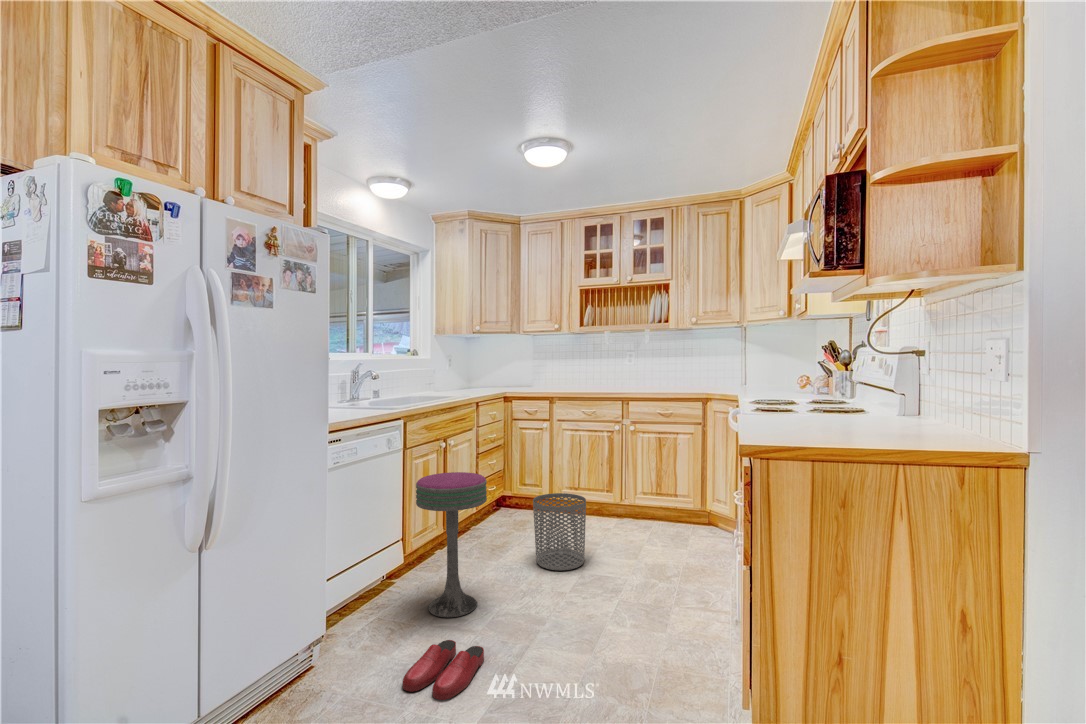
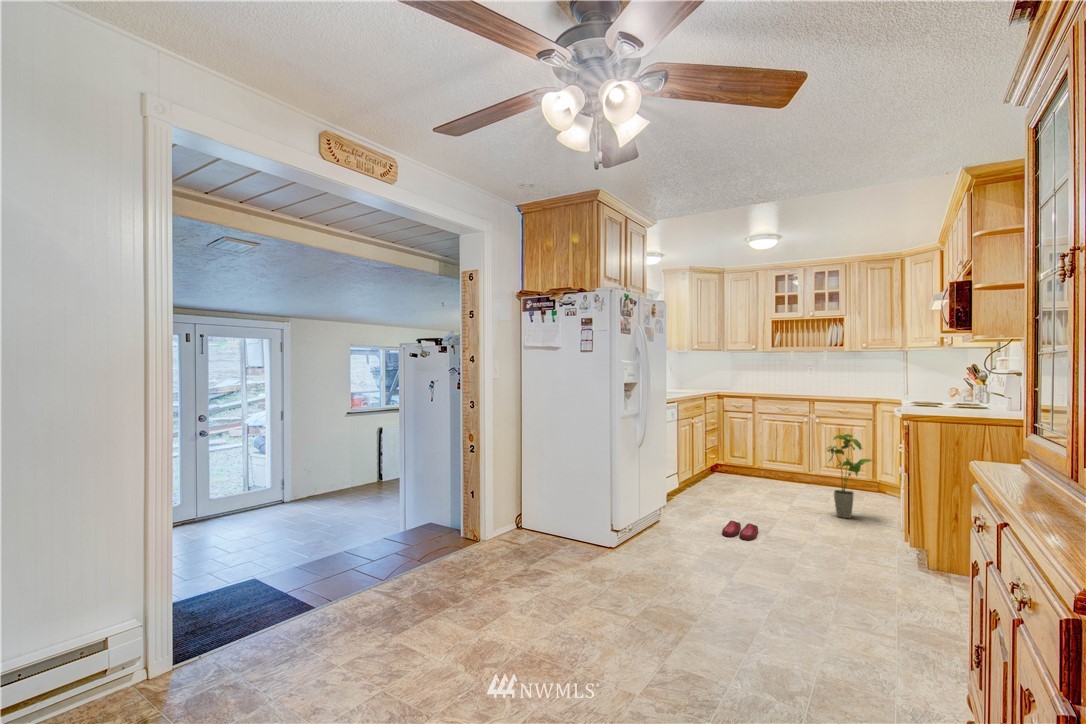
house plant: none [624,455,700,598] -> present [827,434,873,518]
bar stool: present [416,472,487,618] -> none [702,440,743,517]
waste bin: present [533,493,586,571] -> none [757,459,794,504]

